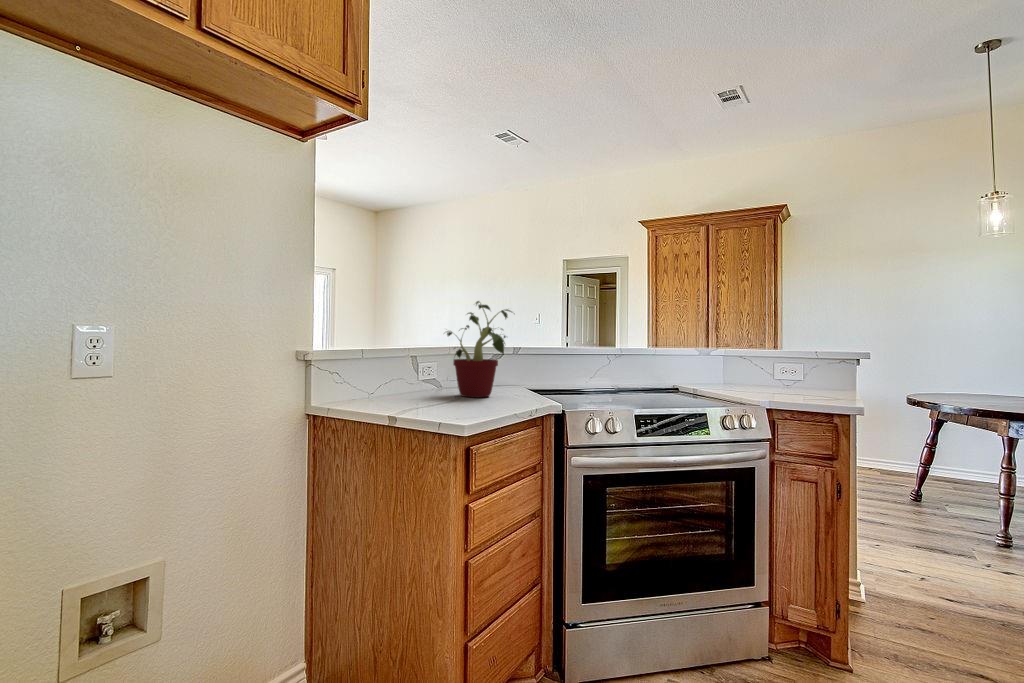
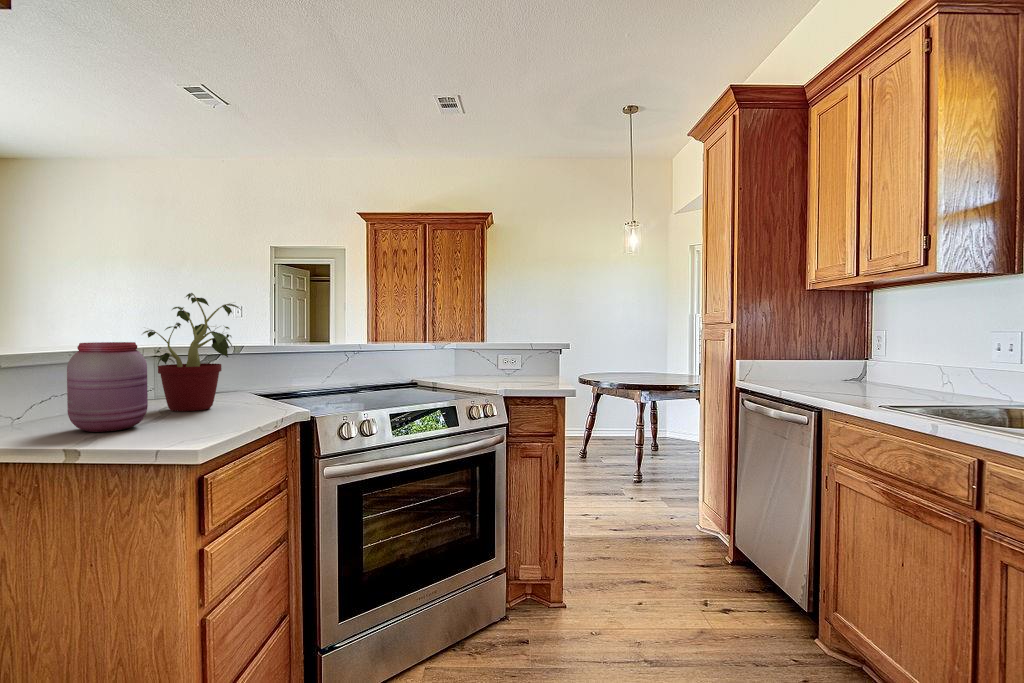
jar: none [392,339,441,406] -> present [67,342,148,432]

